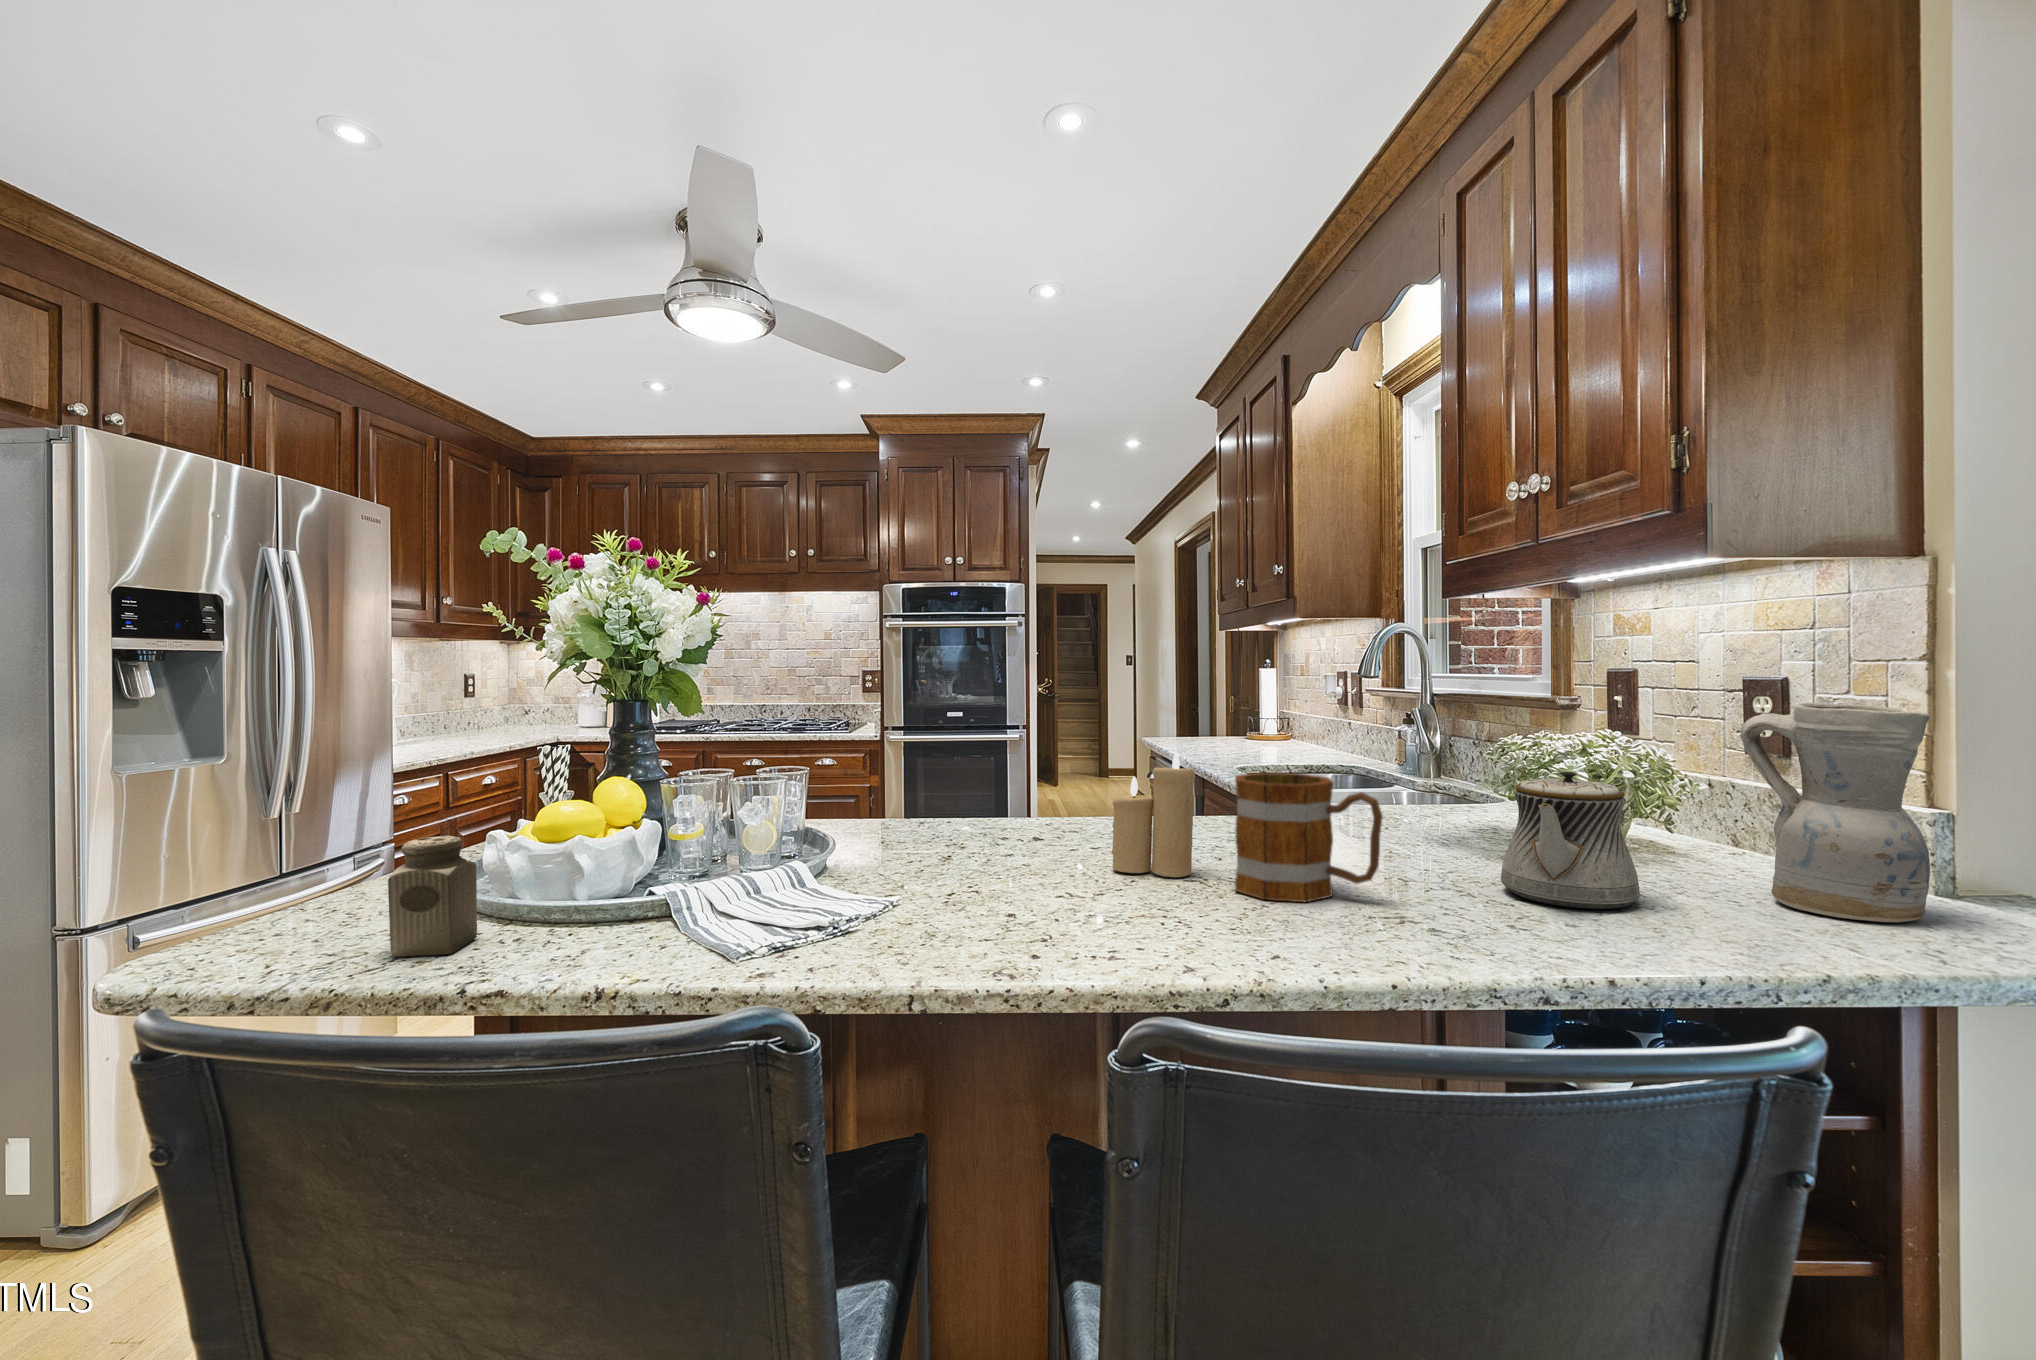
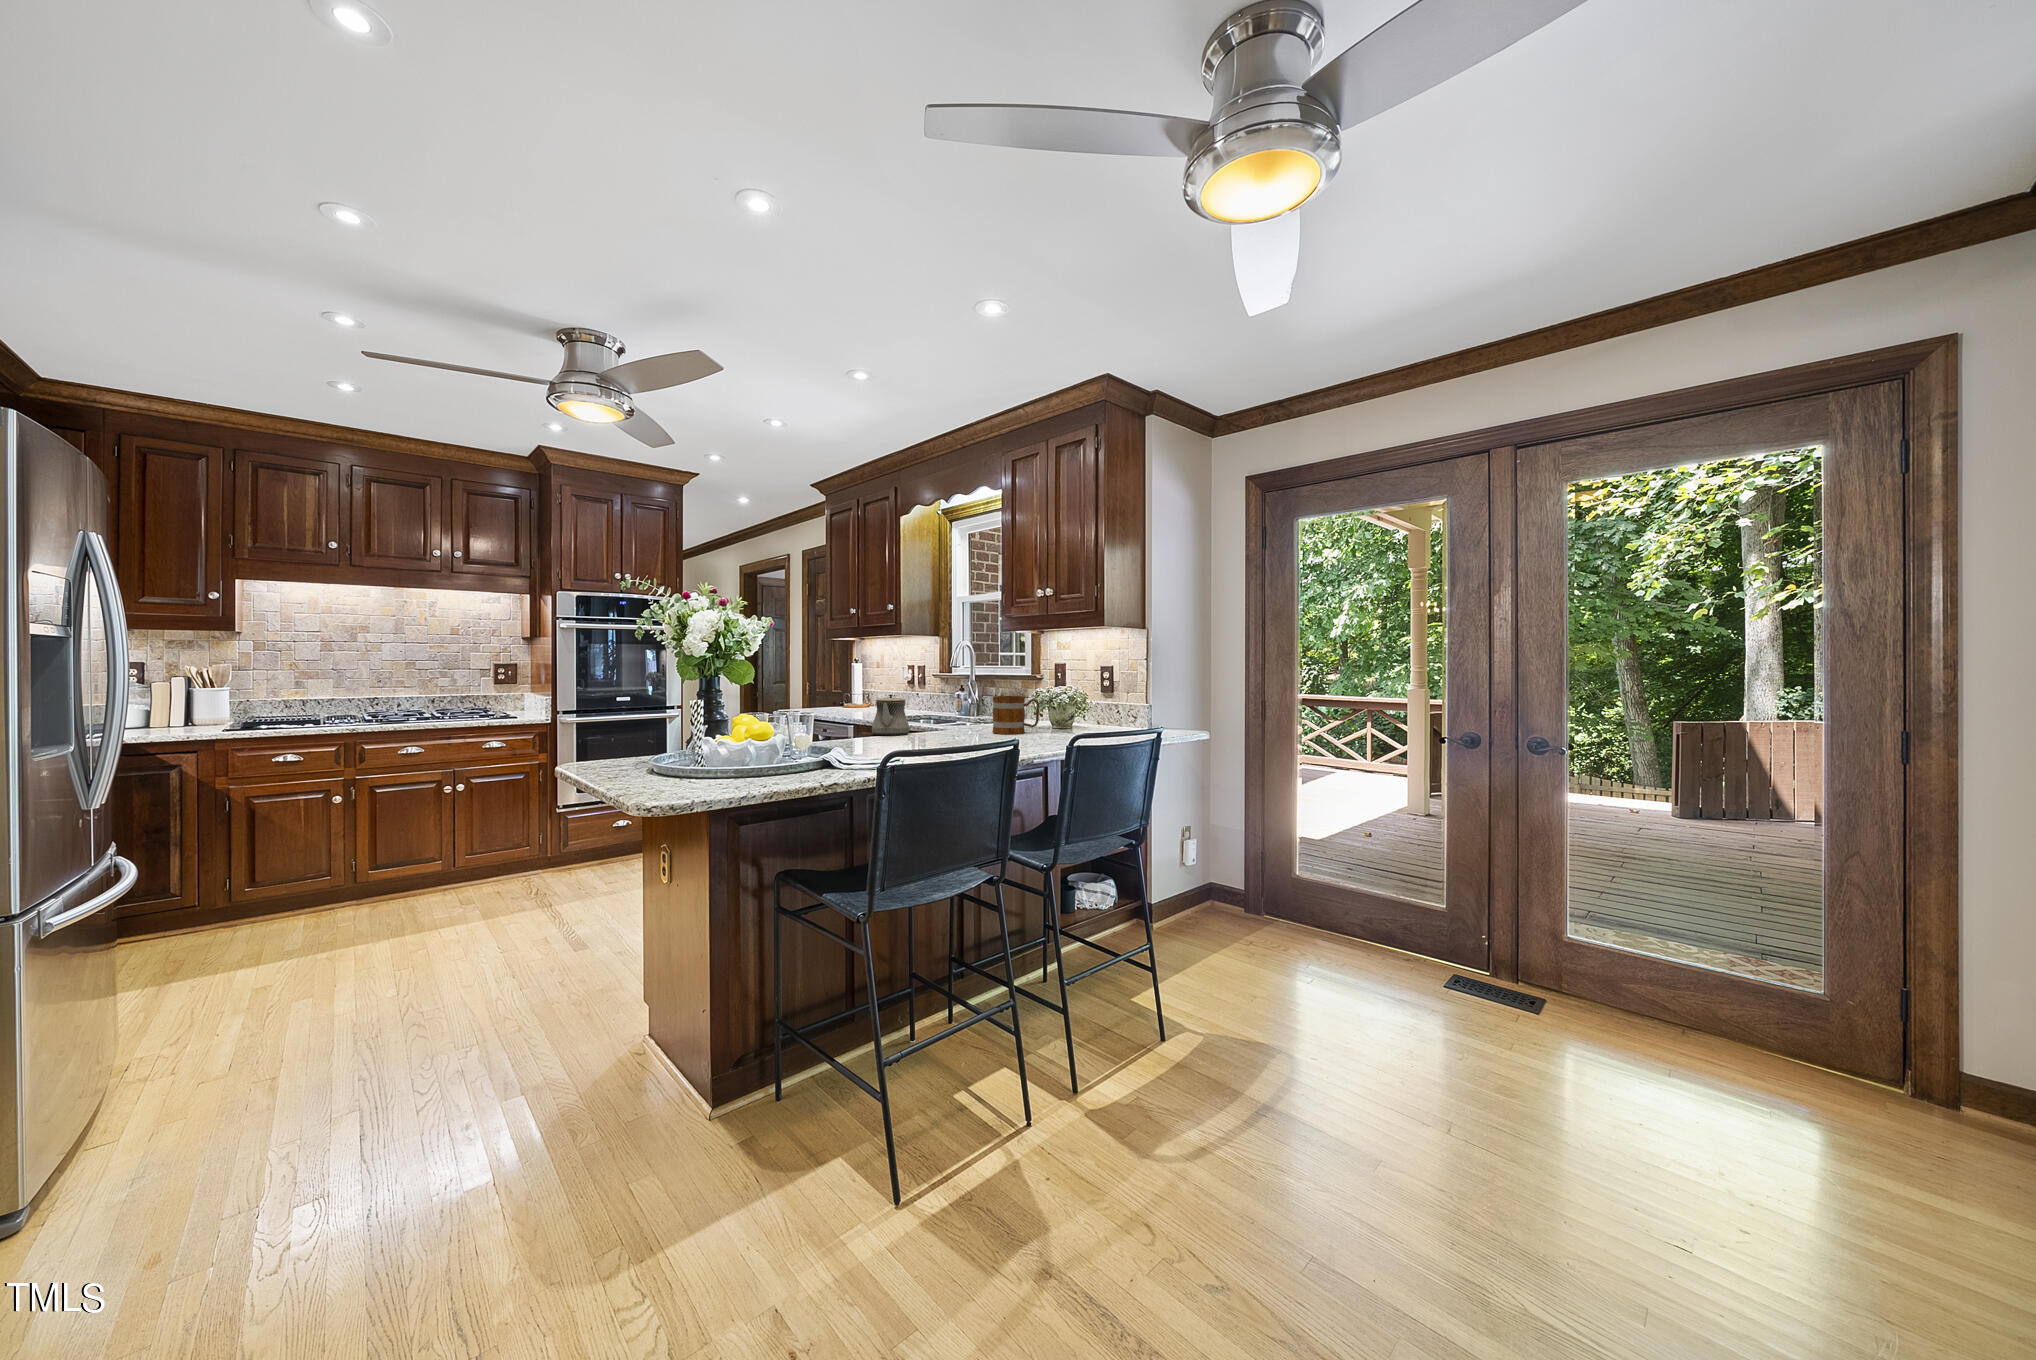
ceramic pitcher: present [1740,703,1930,922] -> none [1112,672,1150,727]
candle: present [1112,752,1195,877] -> none [947,690,976,734]
teapot: present [1501,772,1640,909] -> present [872,695,909,735]
salt shaker: present [388,836,477,957] -> none [793,716,821,756]

